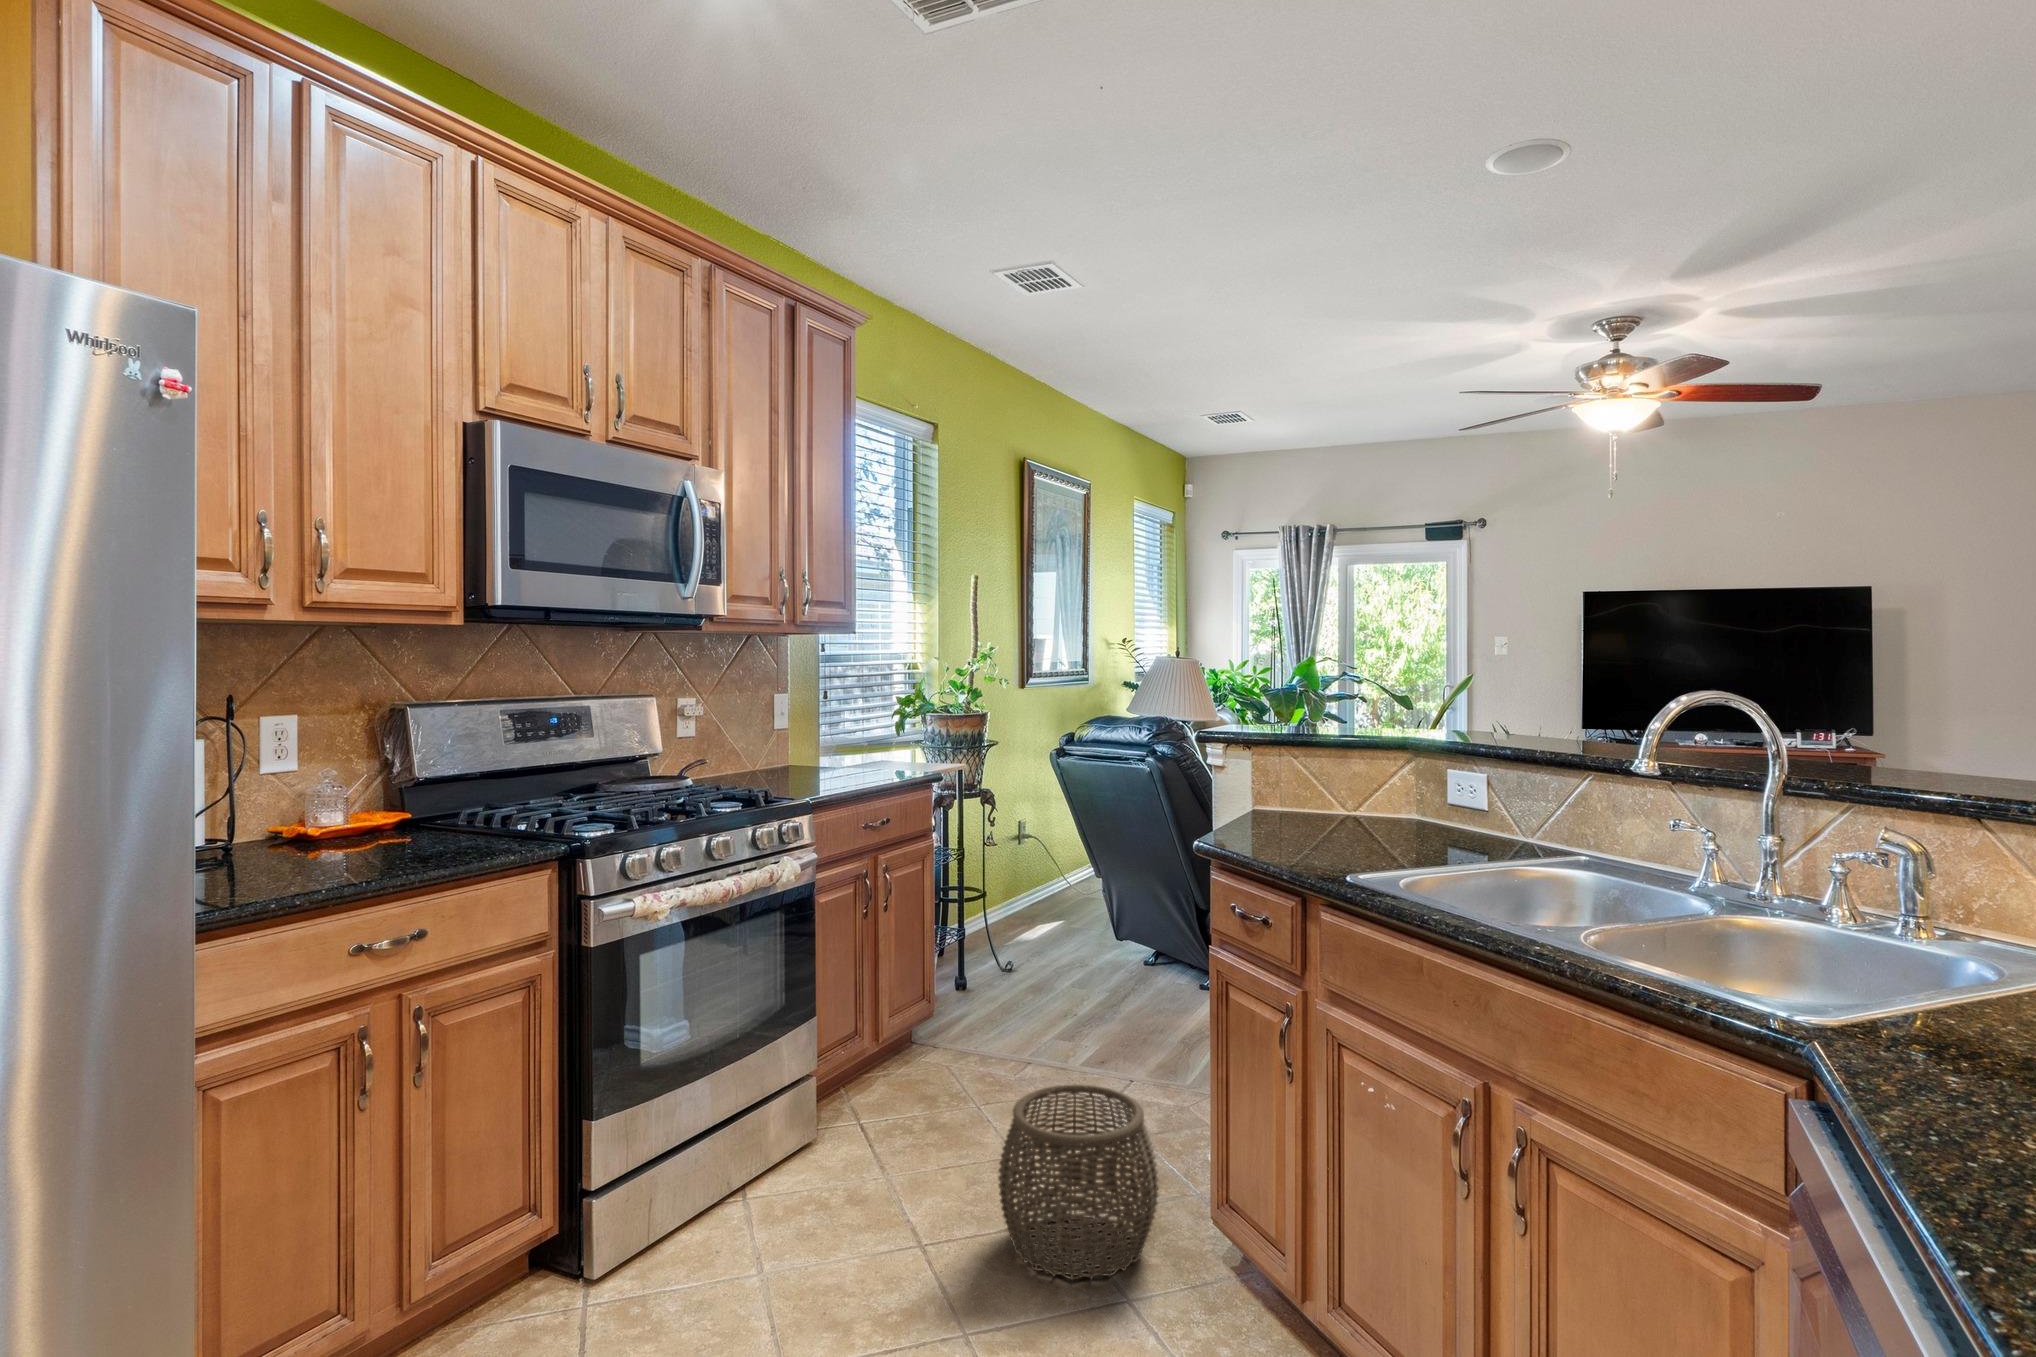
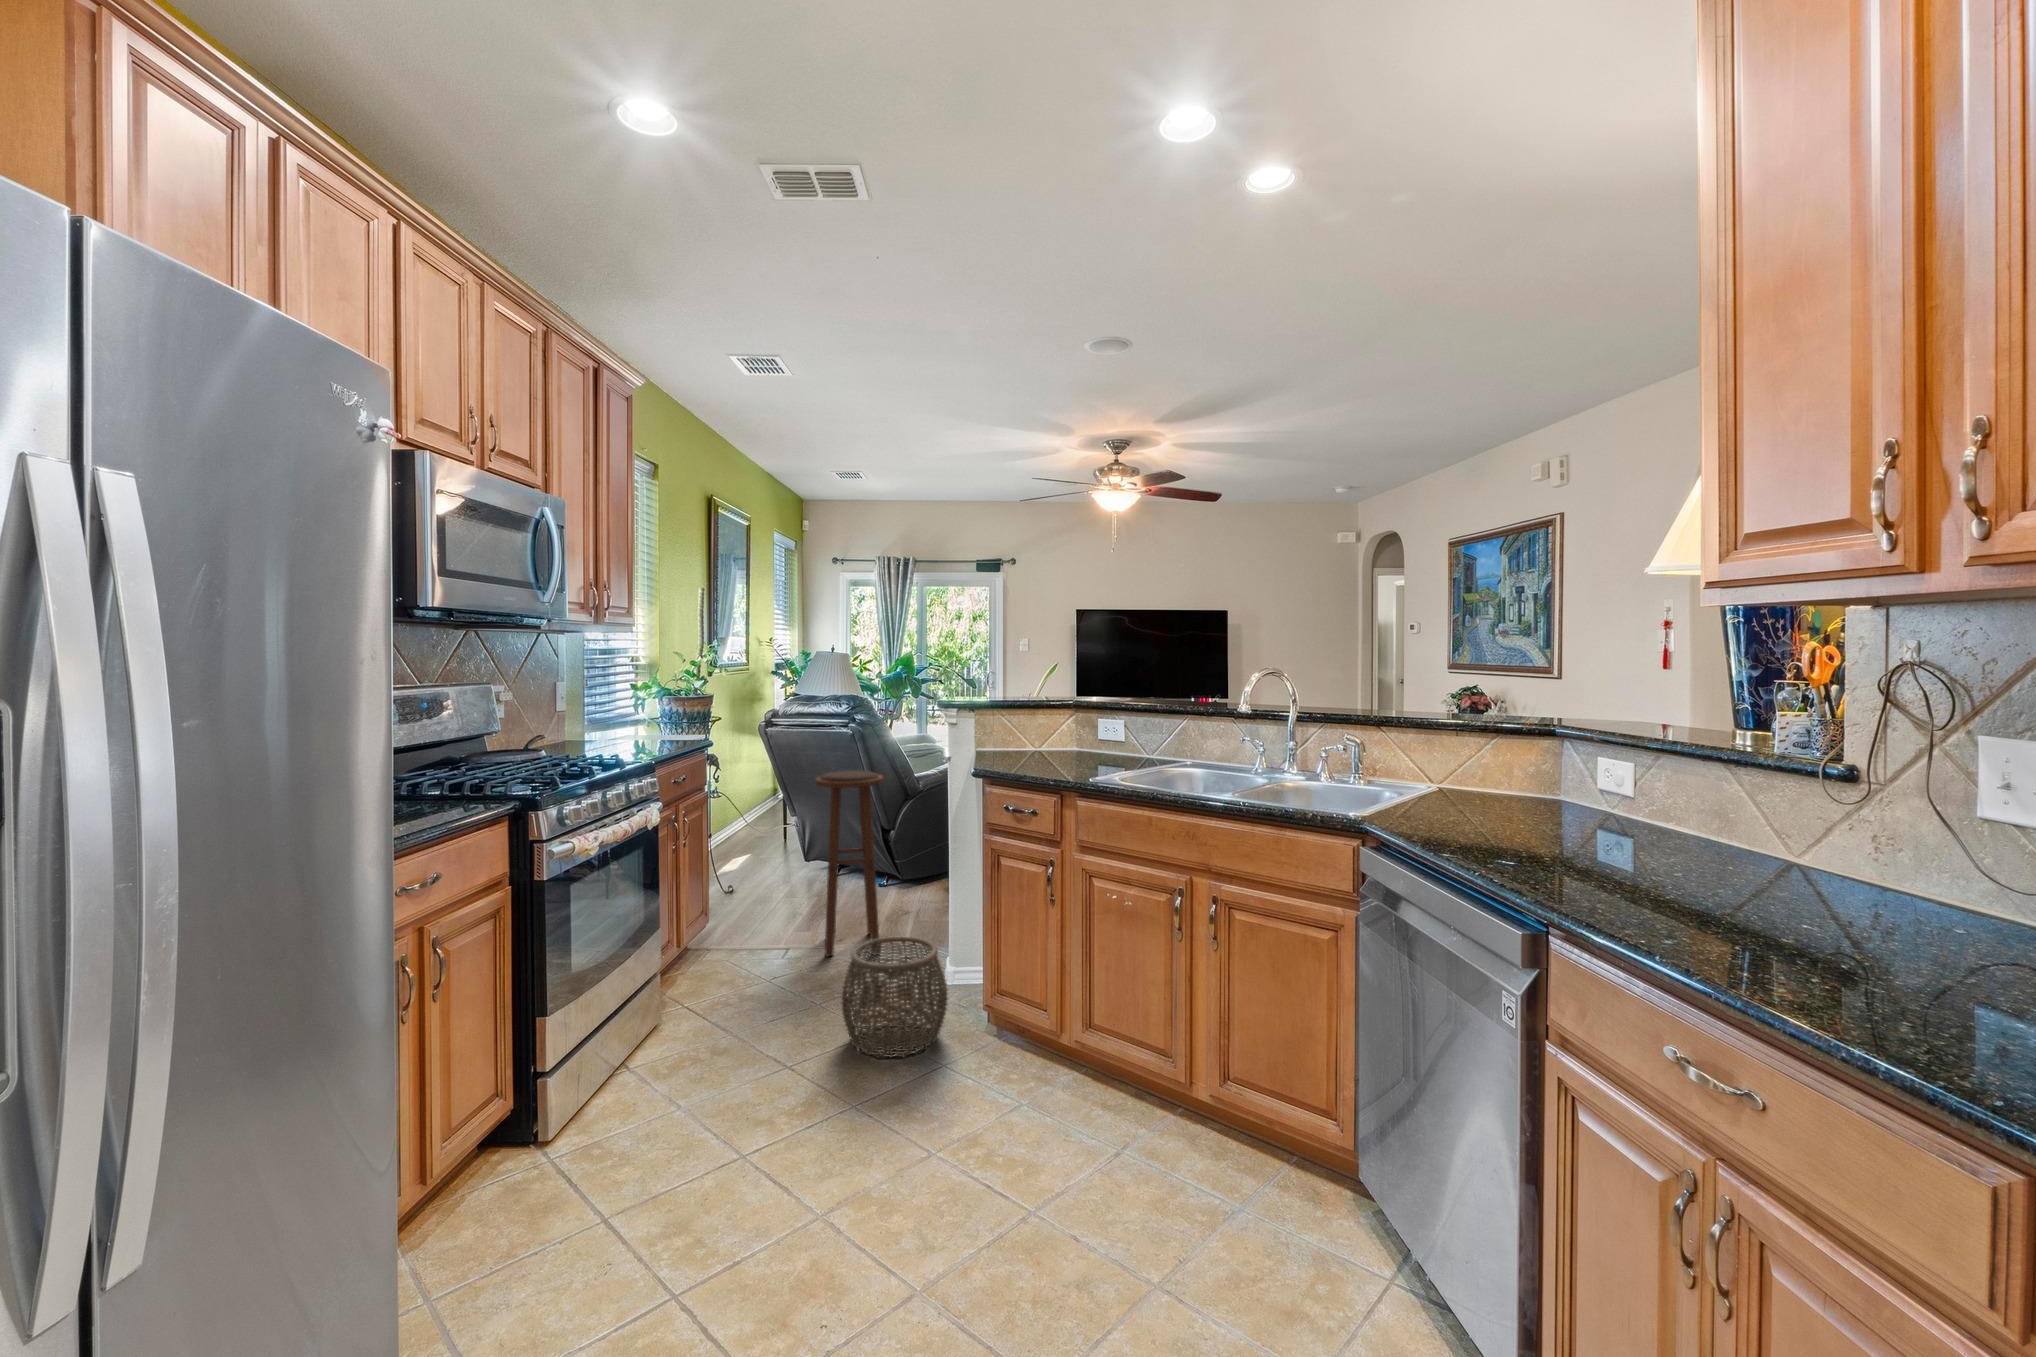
stool: none [1060,825,1155,1095] -> present [816,771,883,956]

